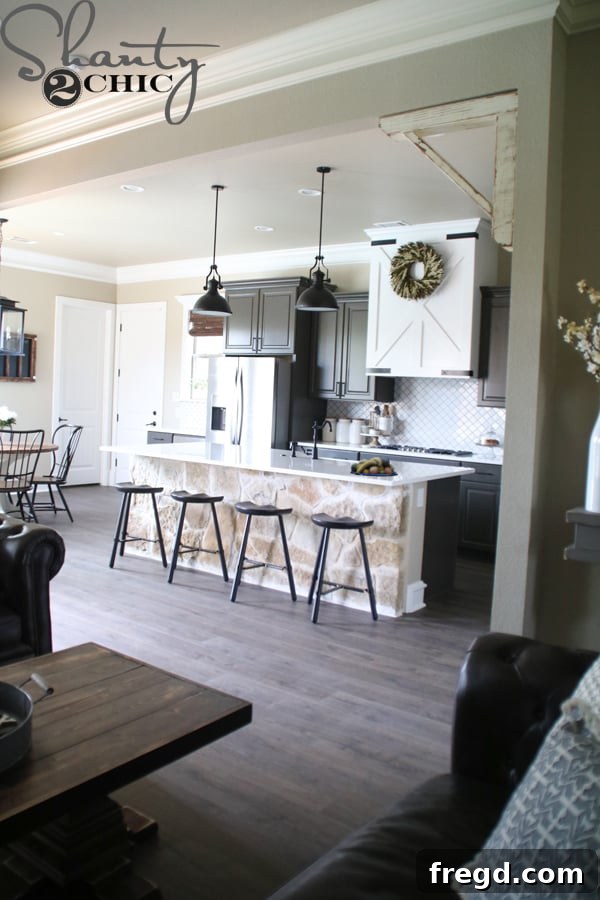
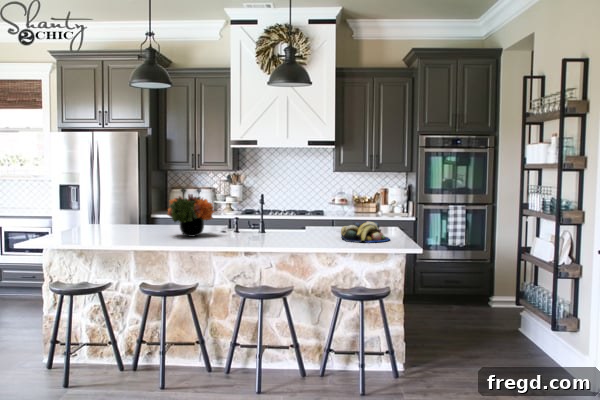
flower arrangement: none [232,423,274,460] -> present [168,194,214,237]

